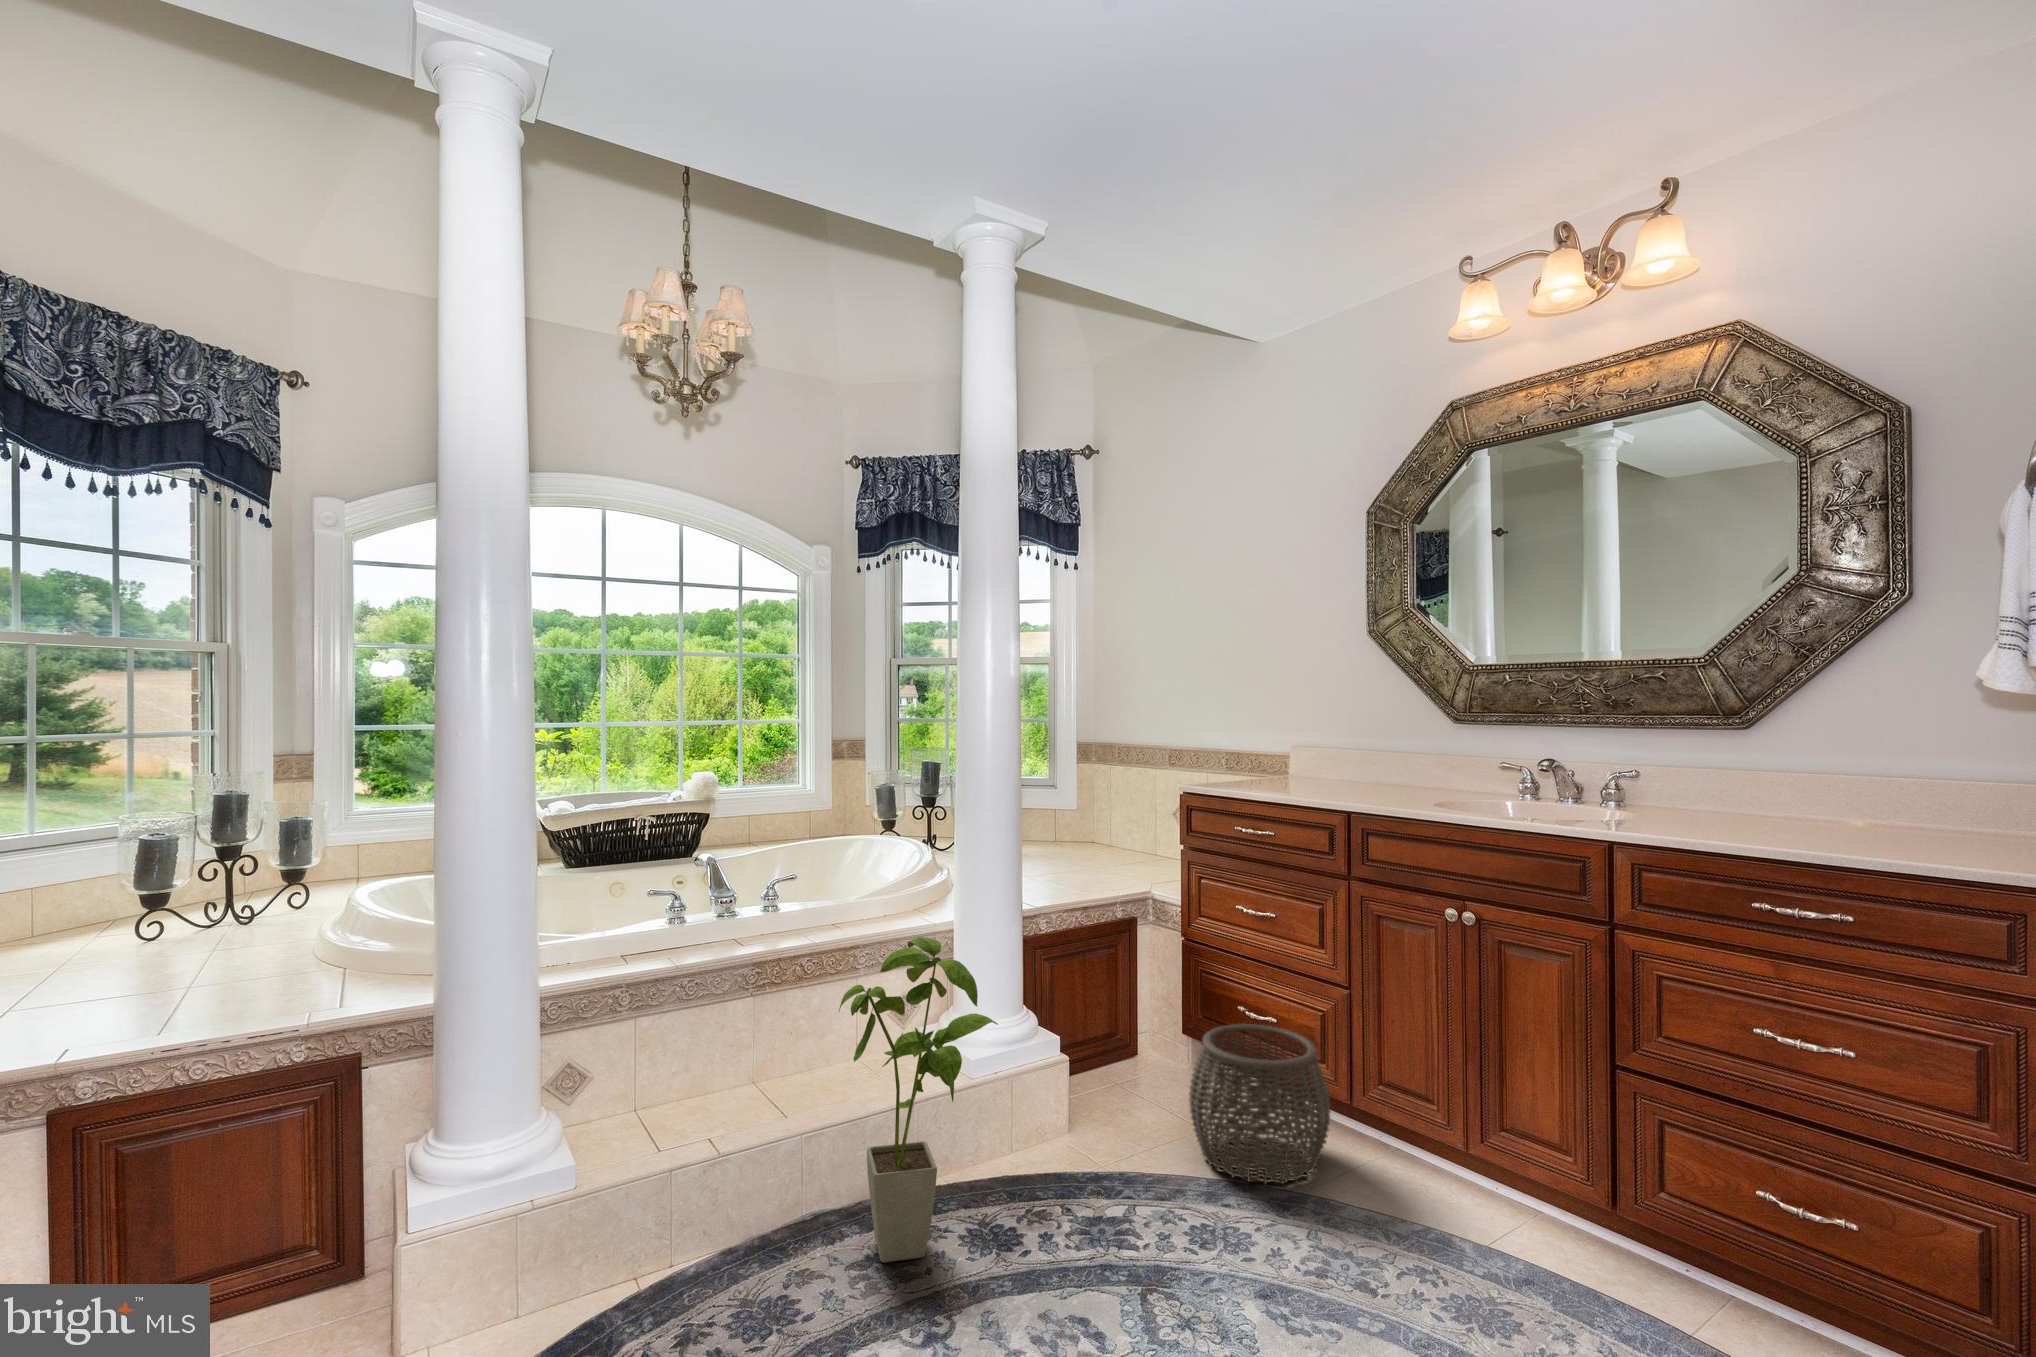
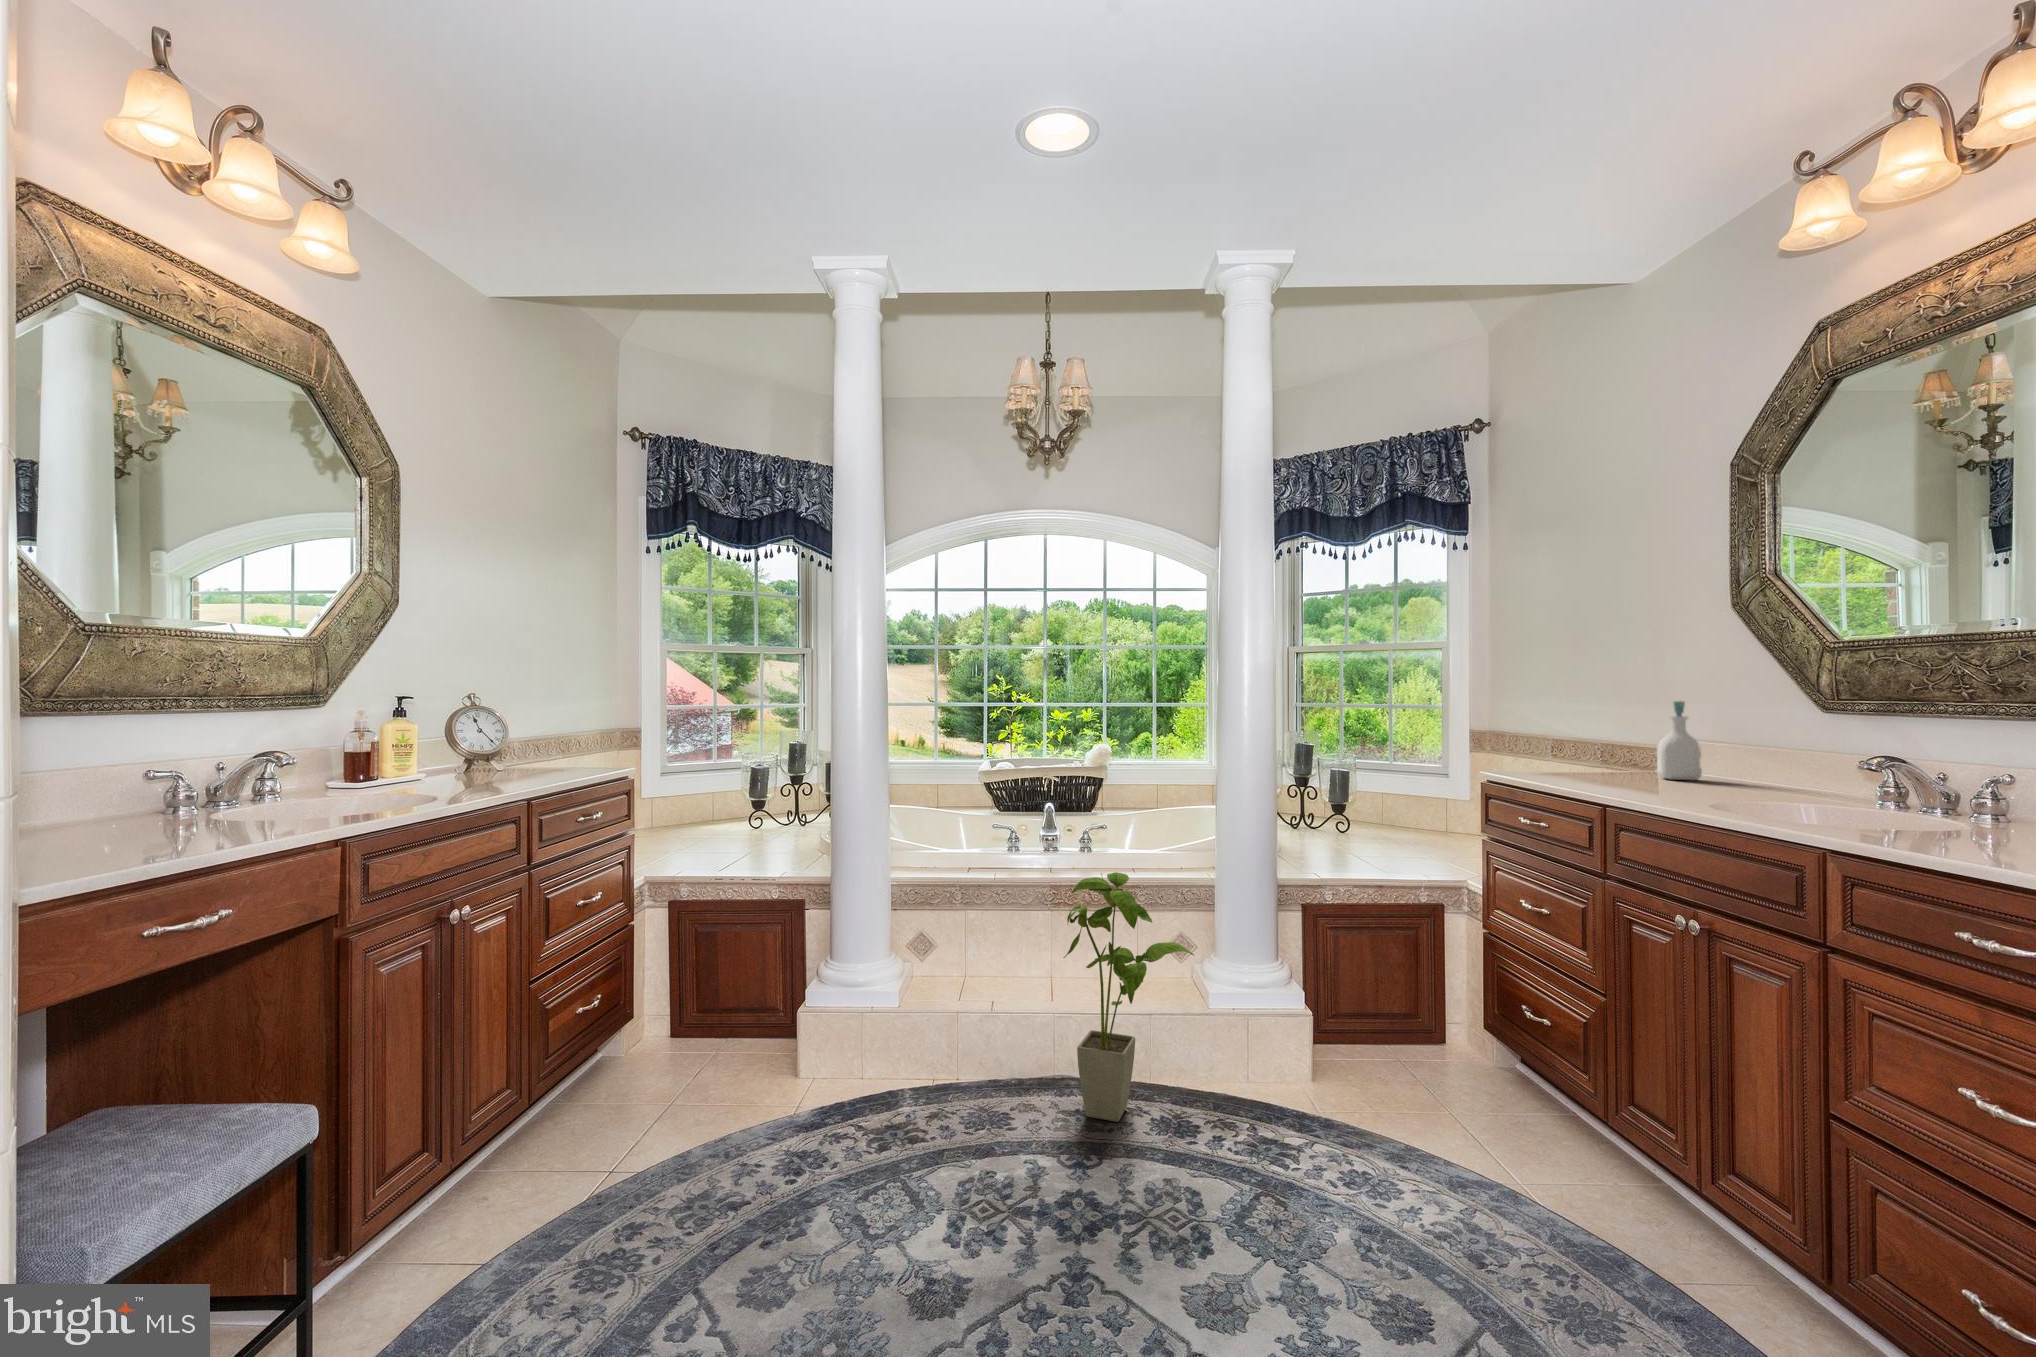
soap bottle: none [1314,713,1351,784] -> present [1657,701,1702,780]
woven basket: present [1189,1024,1330,1184] -> none [1409,1008,1563,1171]

